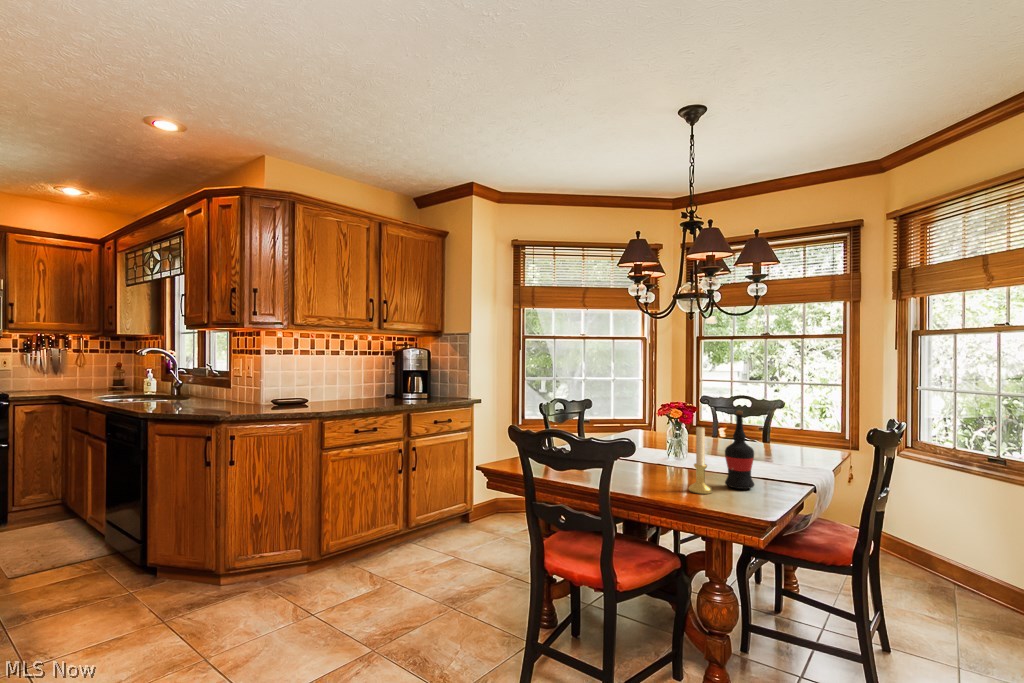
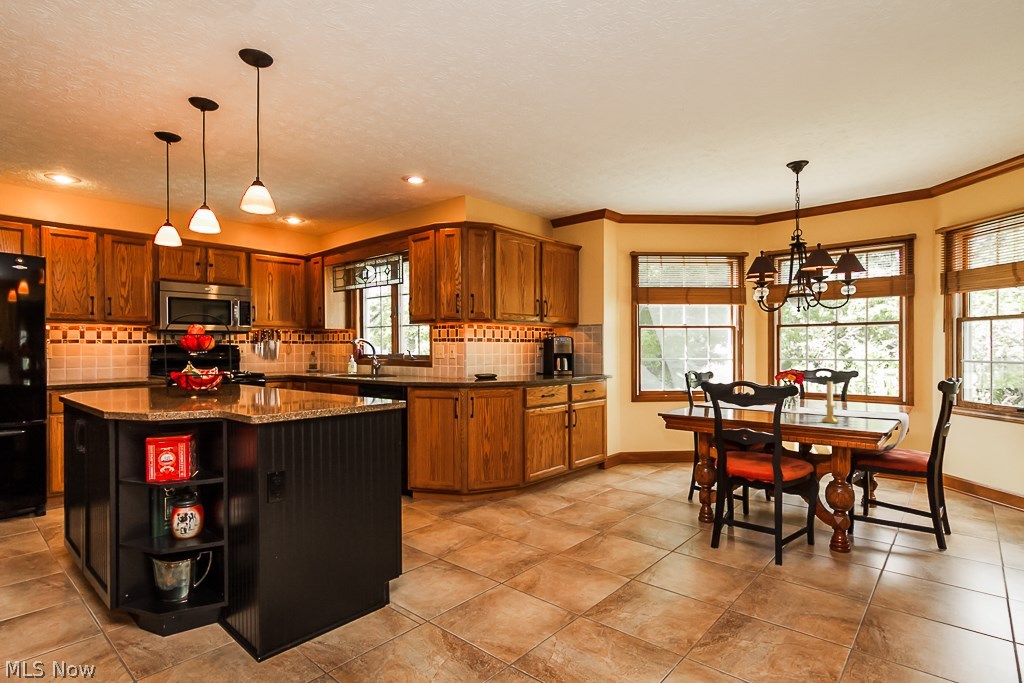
wine bottle: present [725,411,754,489] -> none [843,371,864,421]

